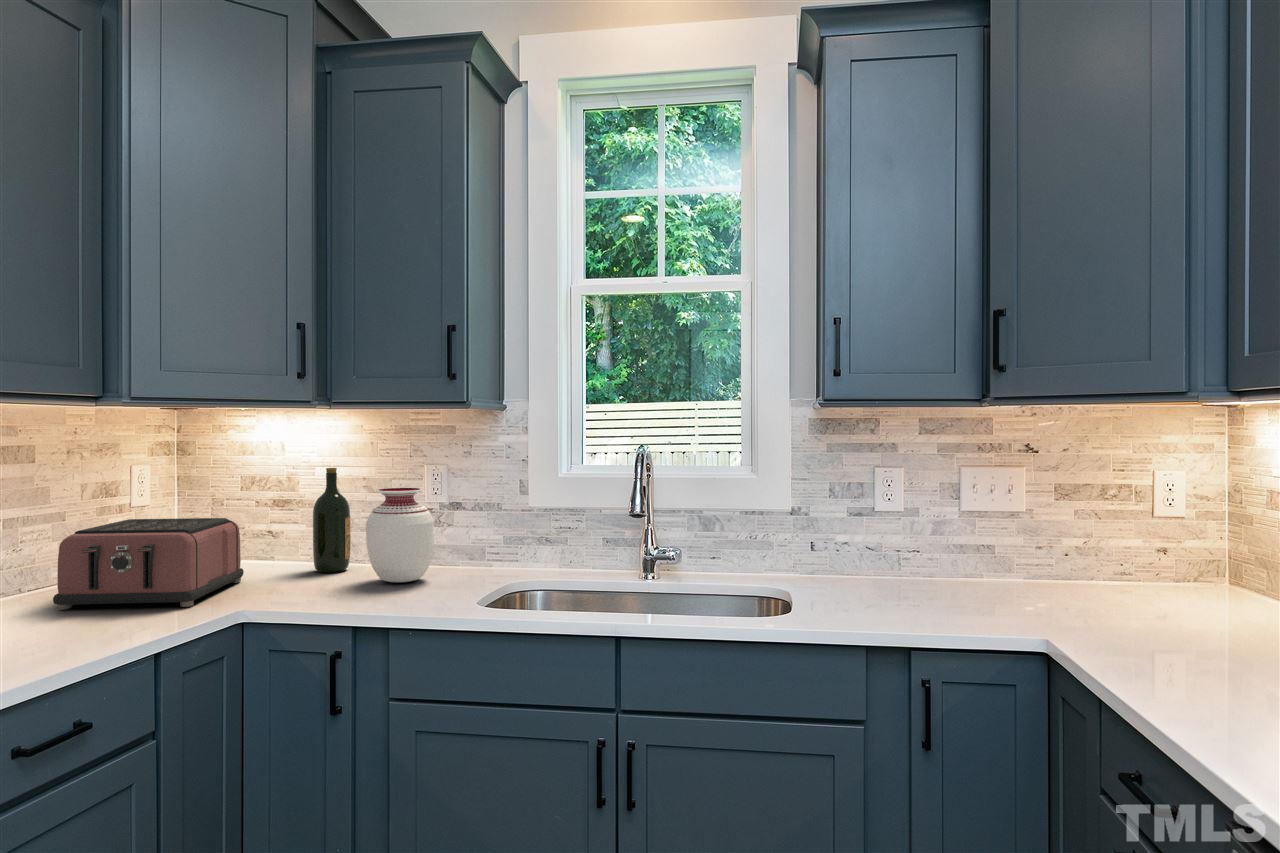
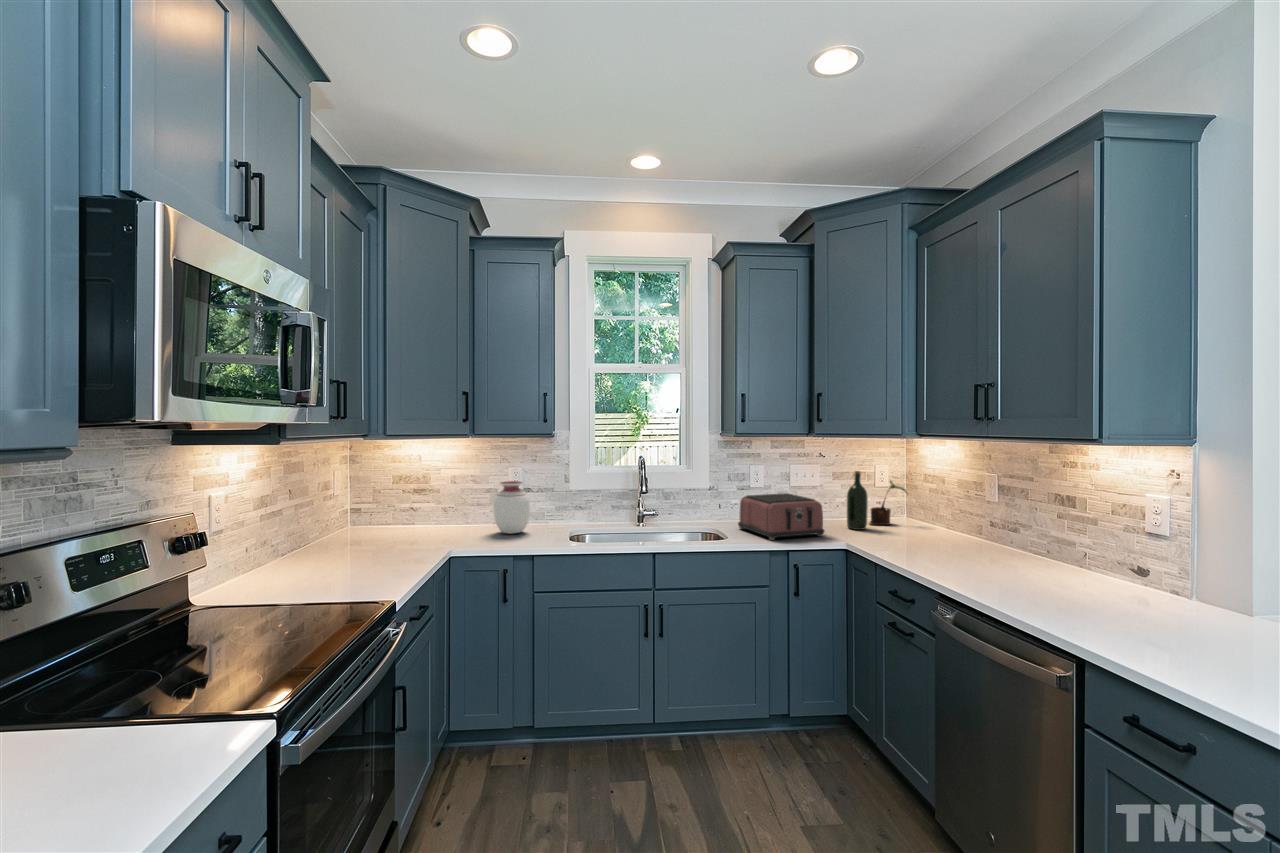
wine bottle: present [313,468,350,572] -> present [847,471,868,530]
potted plant: none [1135,498,1233,600] -> present [870,481,907,525]
toaster: present [53,518,244,610] -> present [738,493,824,540]

